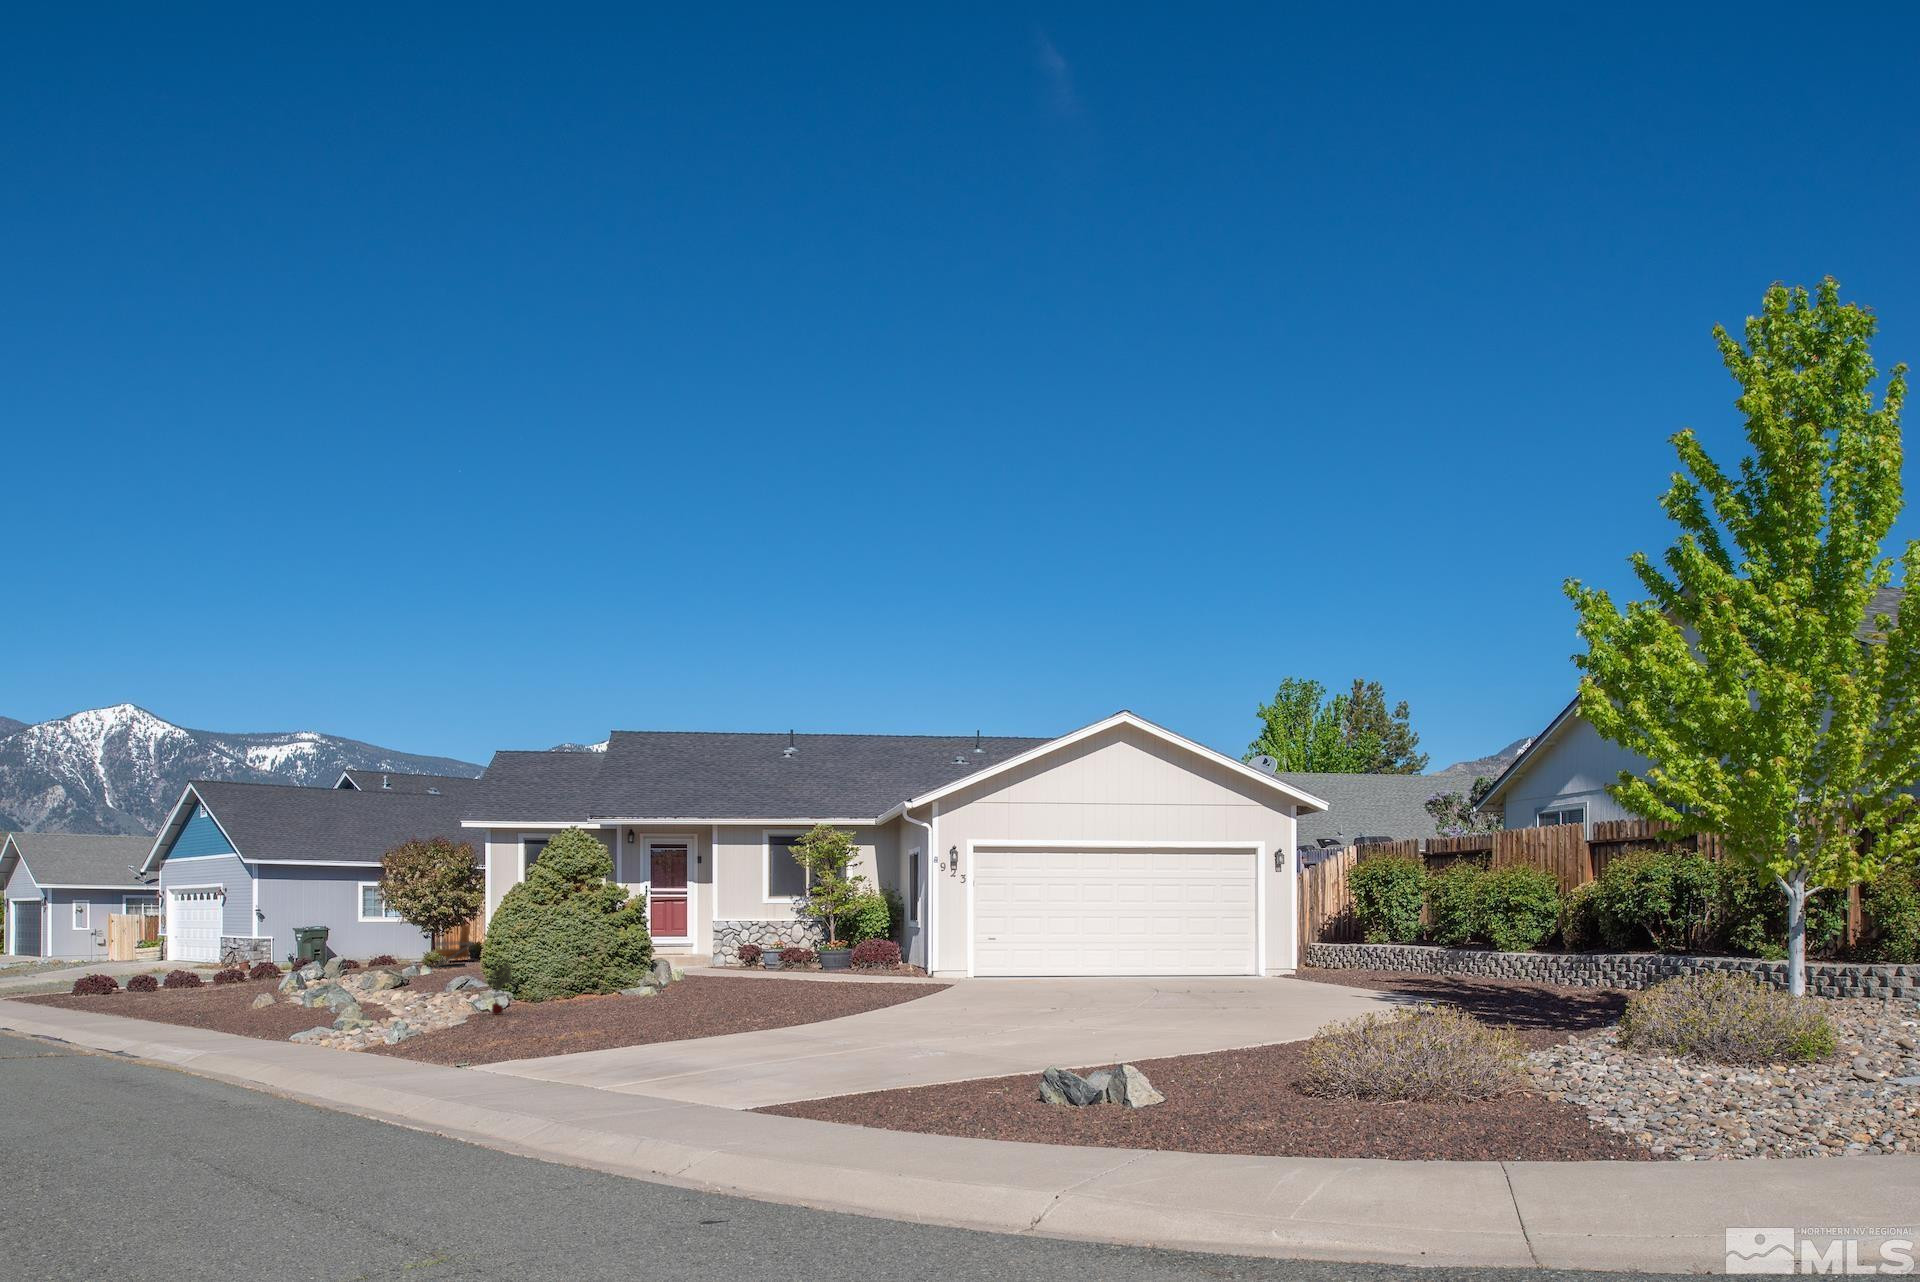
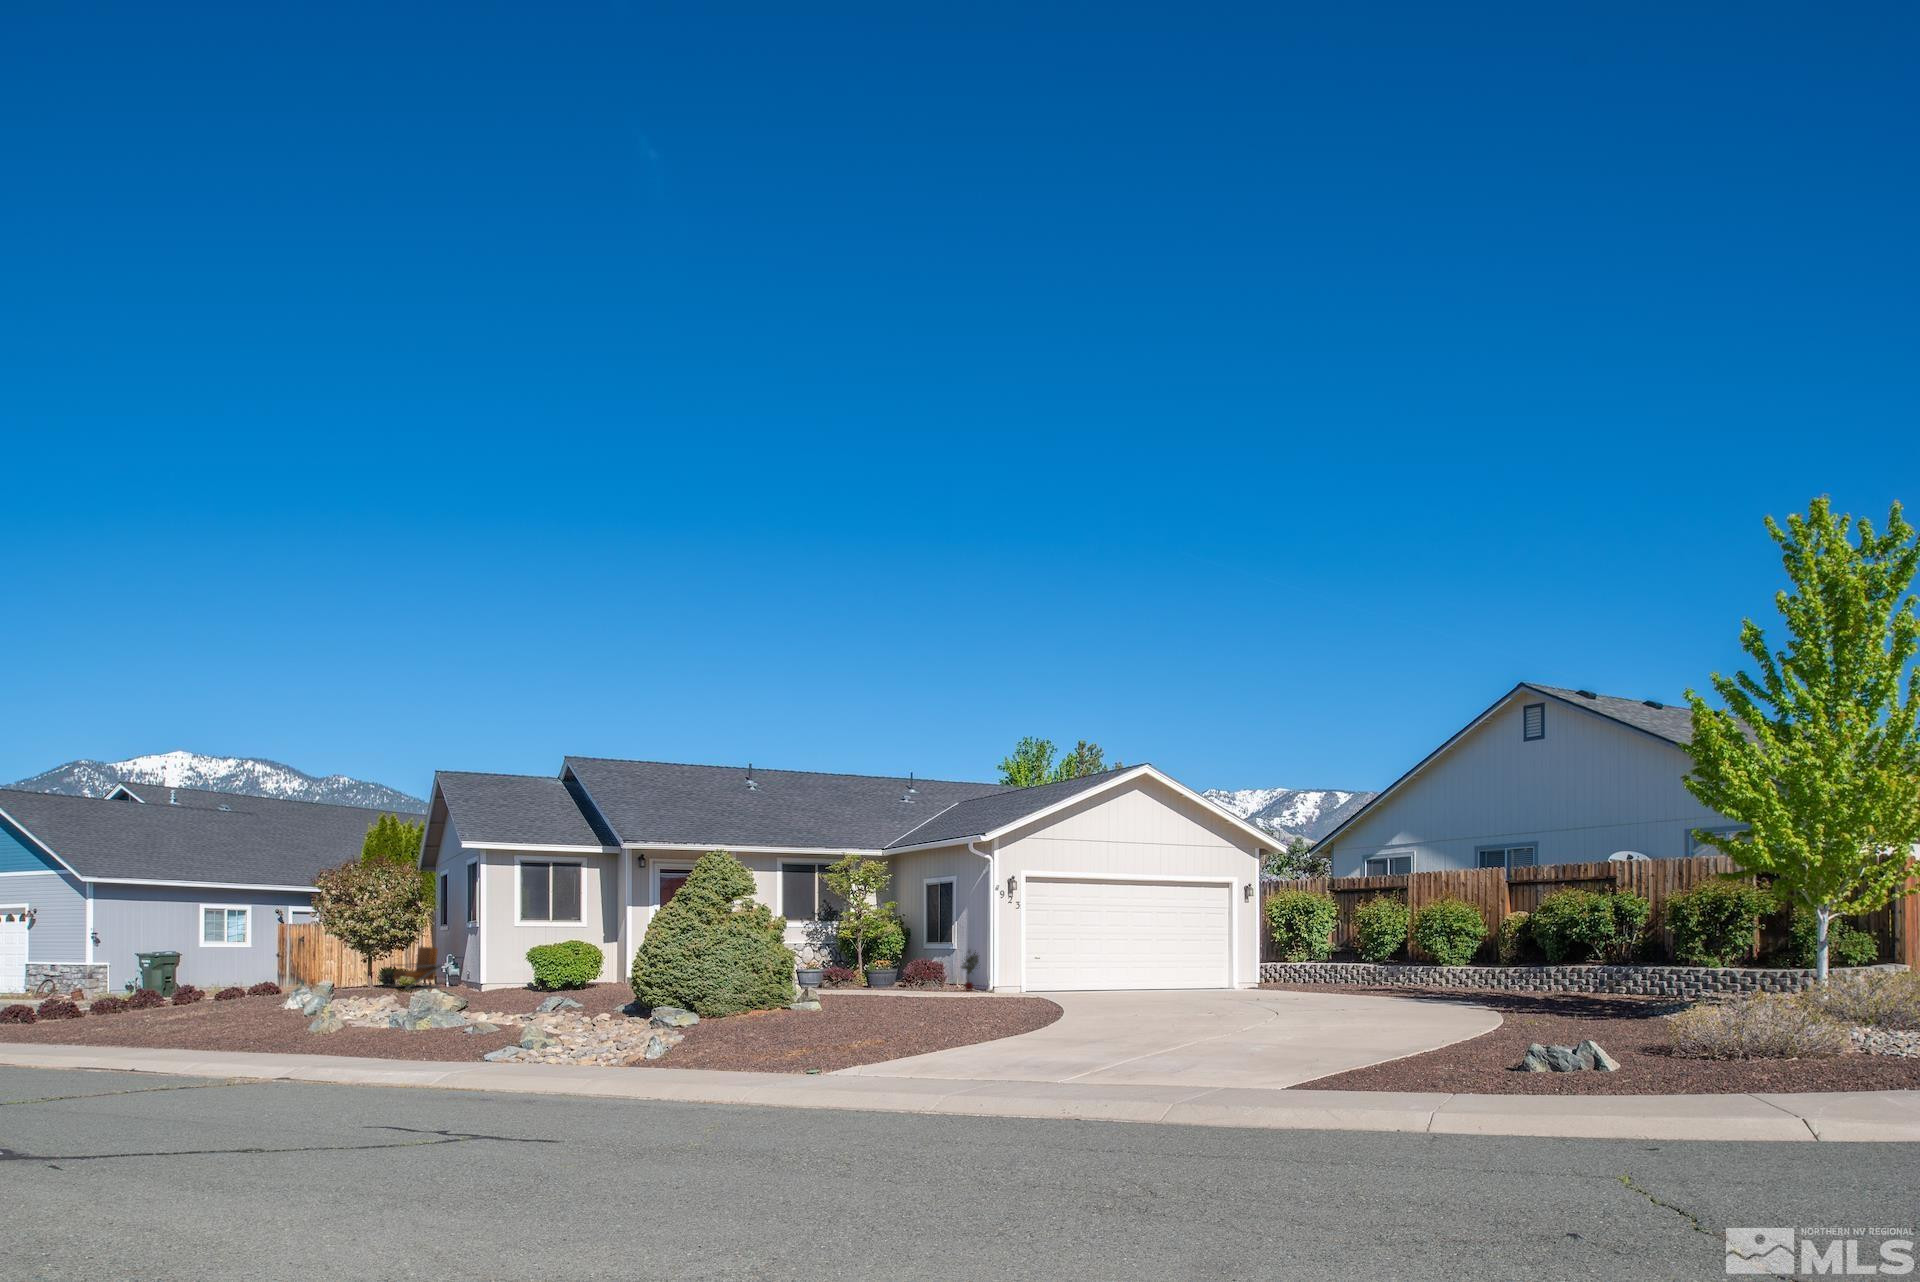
potted tree: present [487,958,516,1015] -> present [961,950,979,991]

